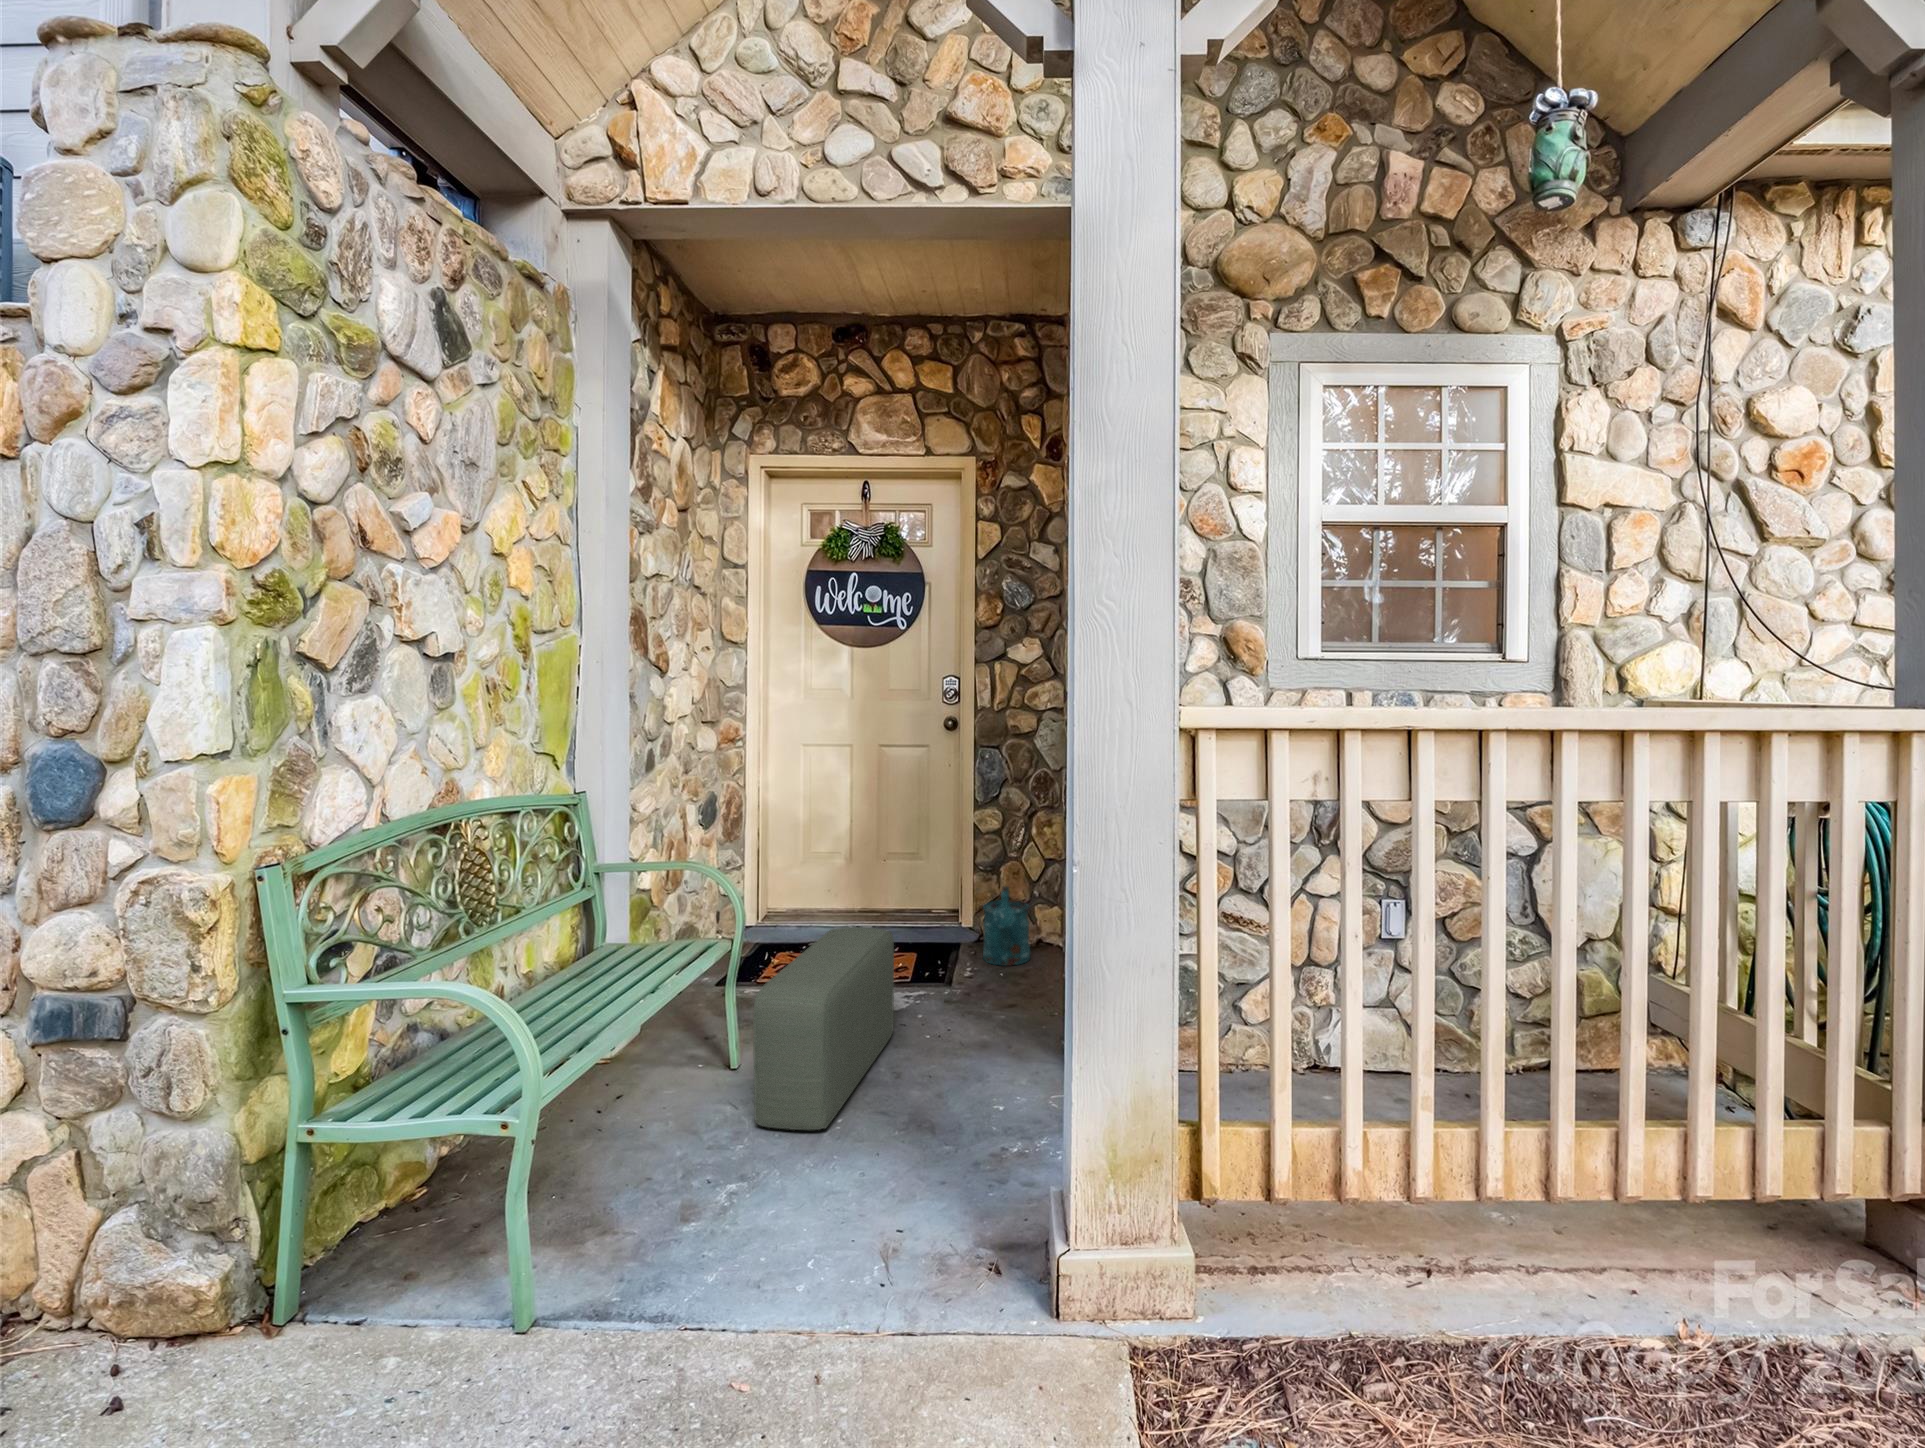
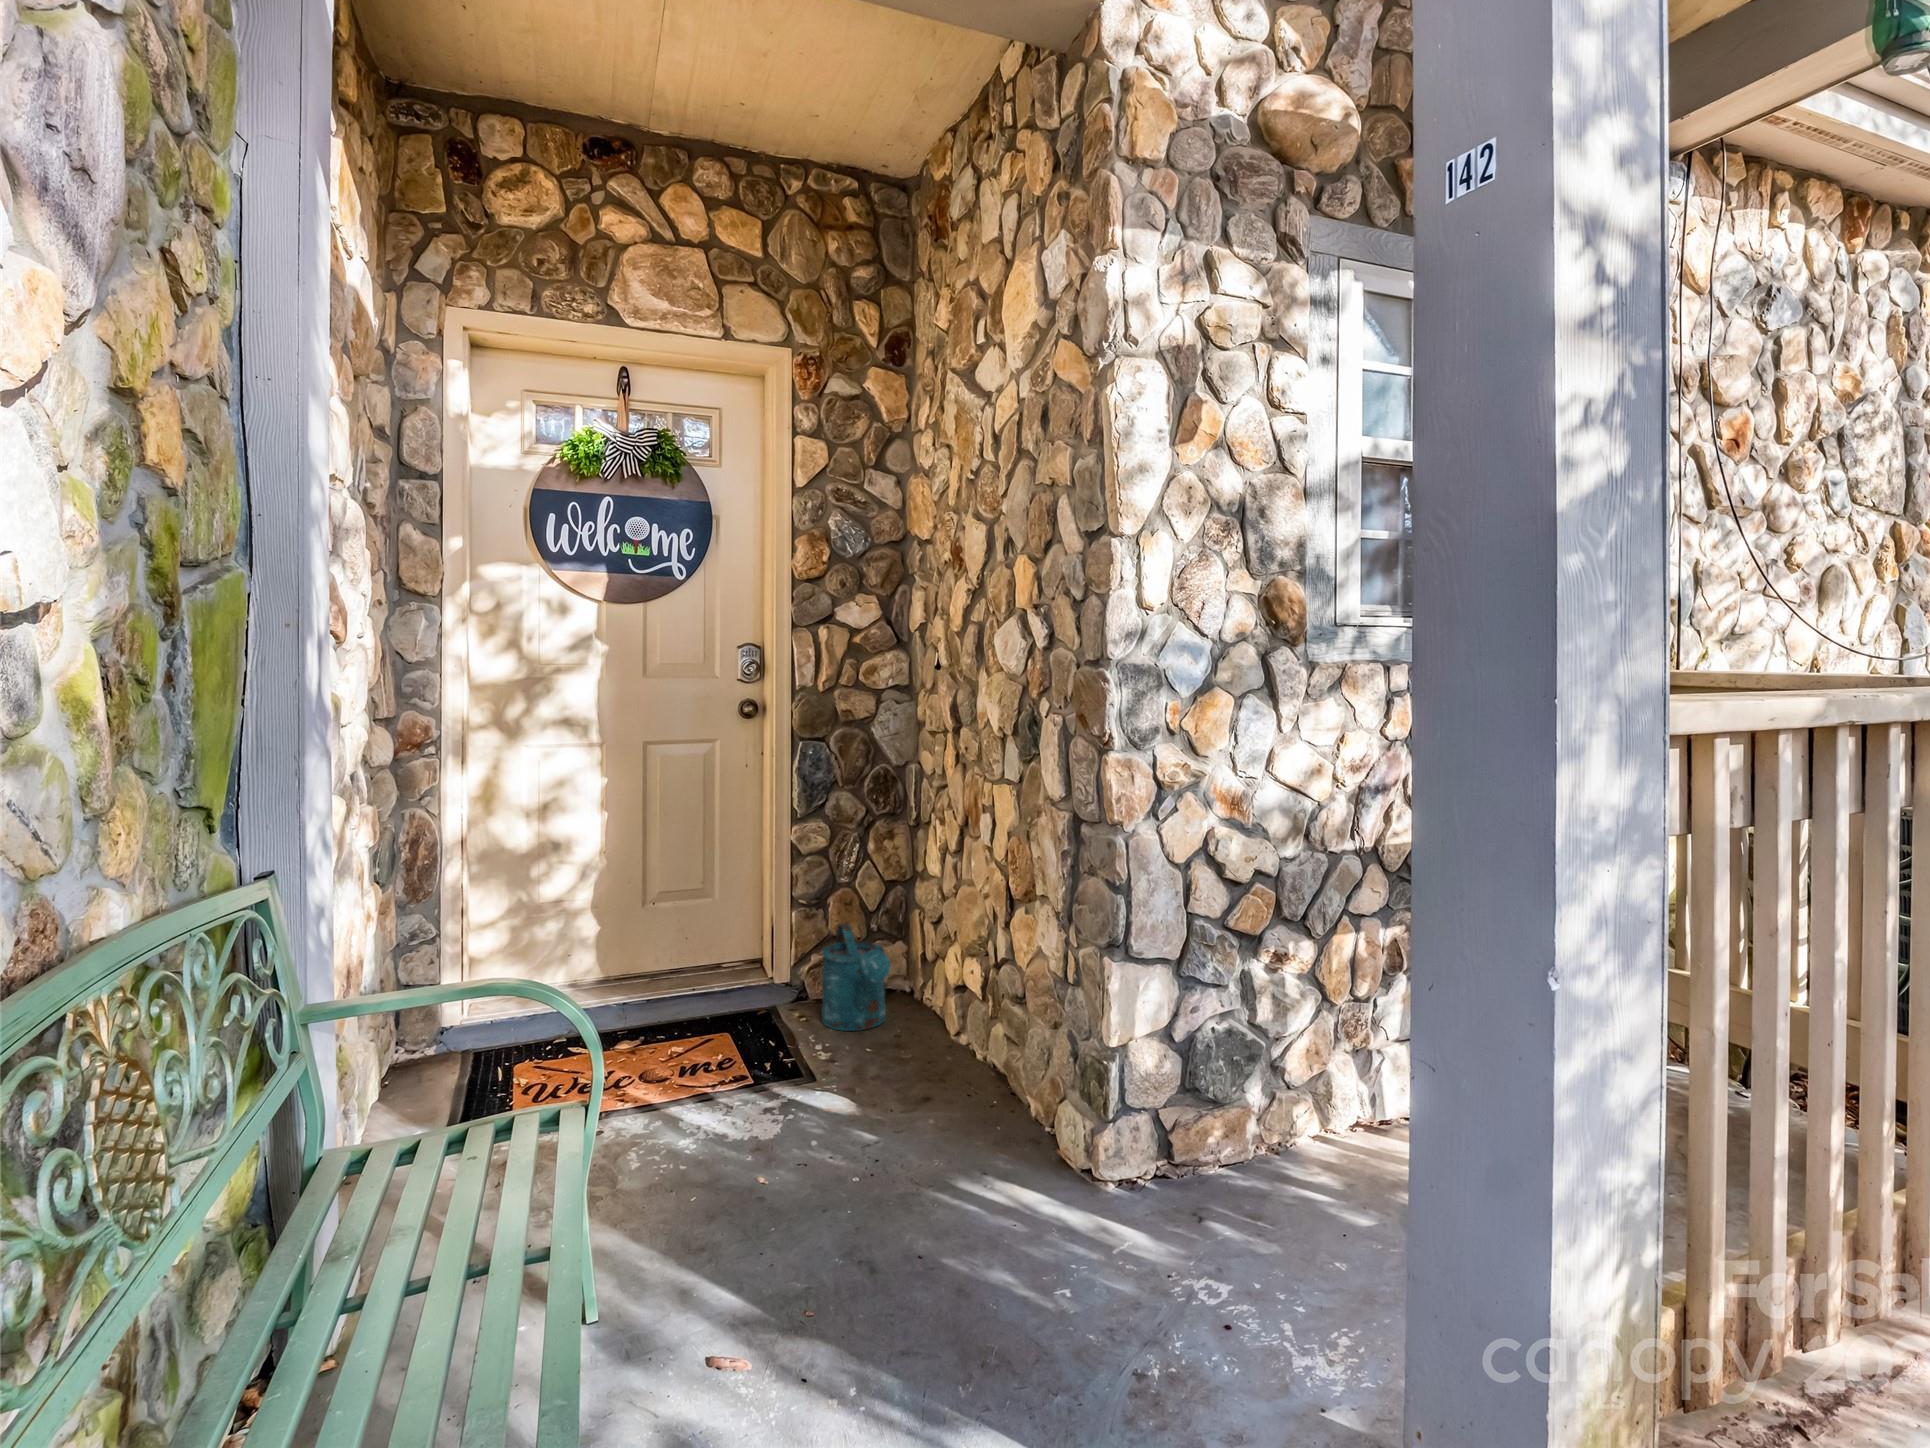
pouf: present [753,927,894,1130] -> none [686,1011,824,1382]

